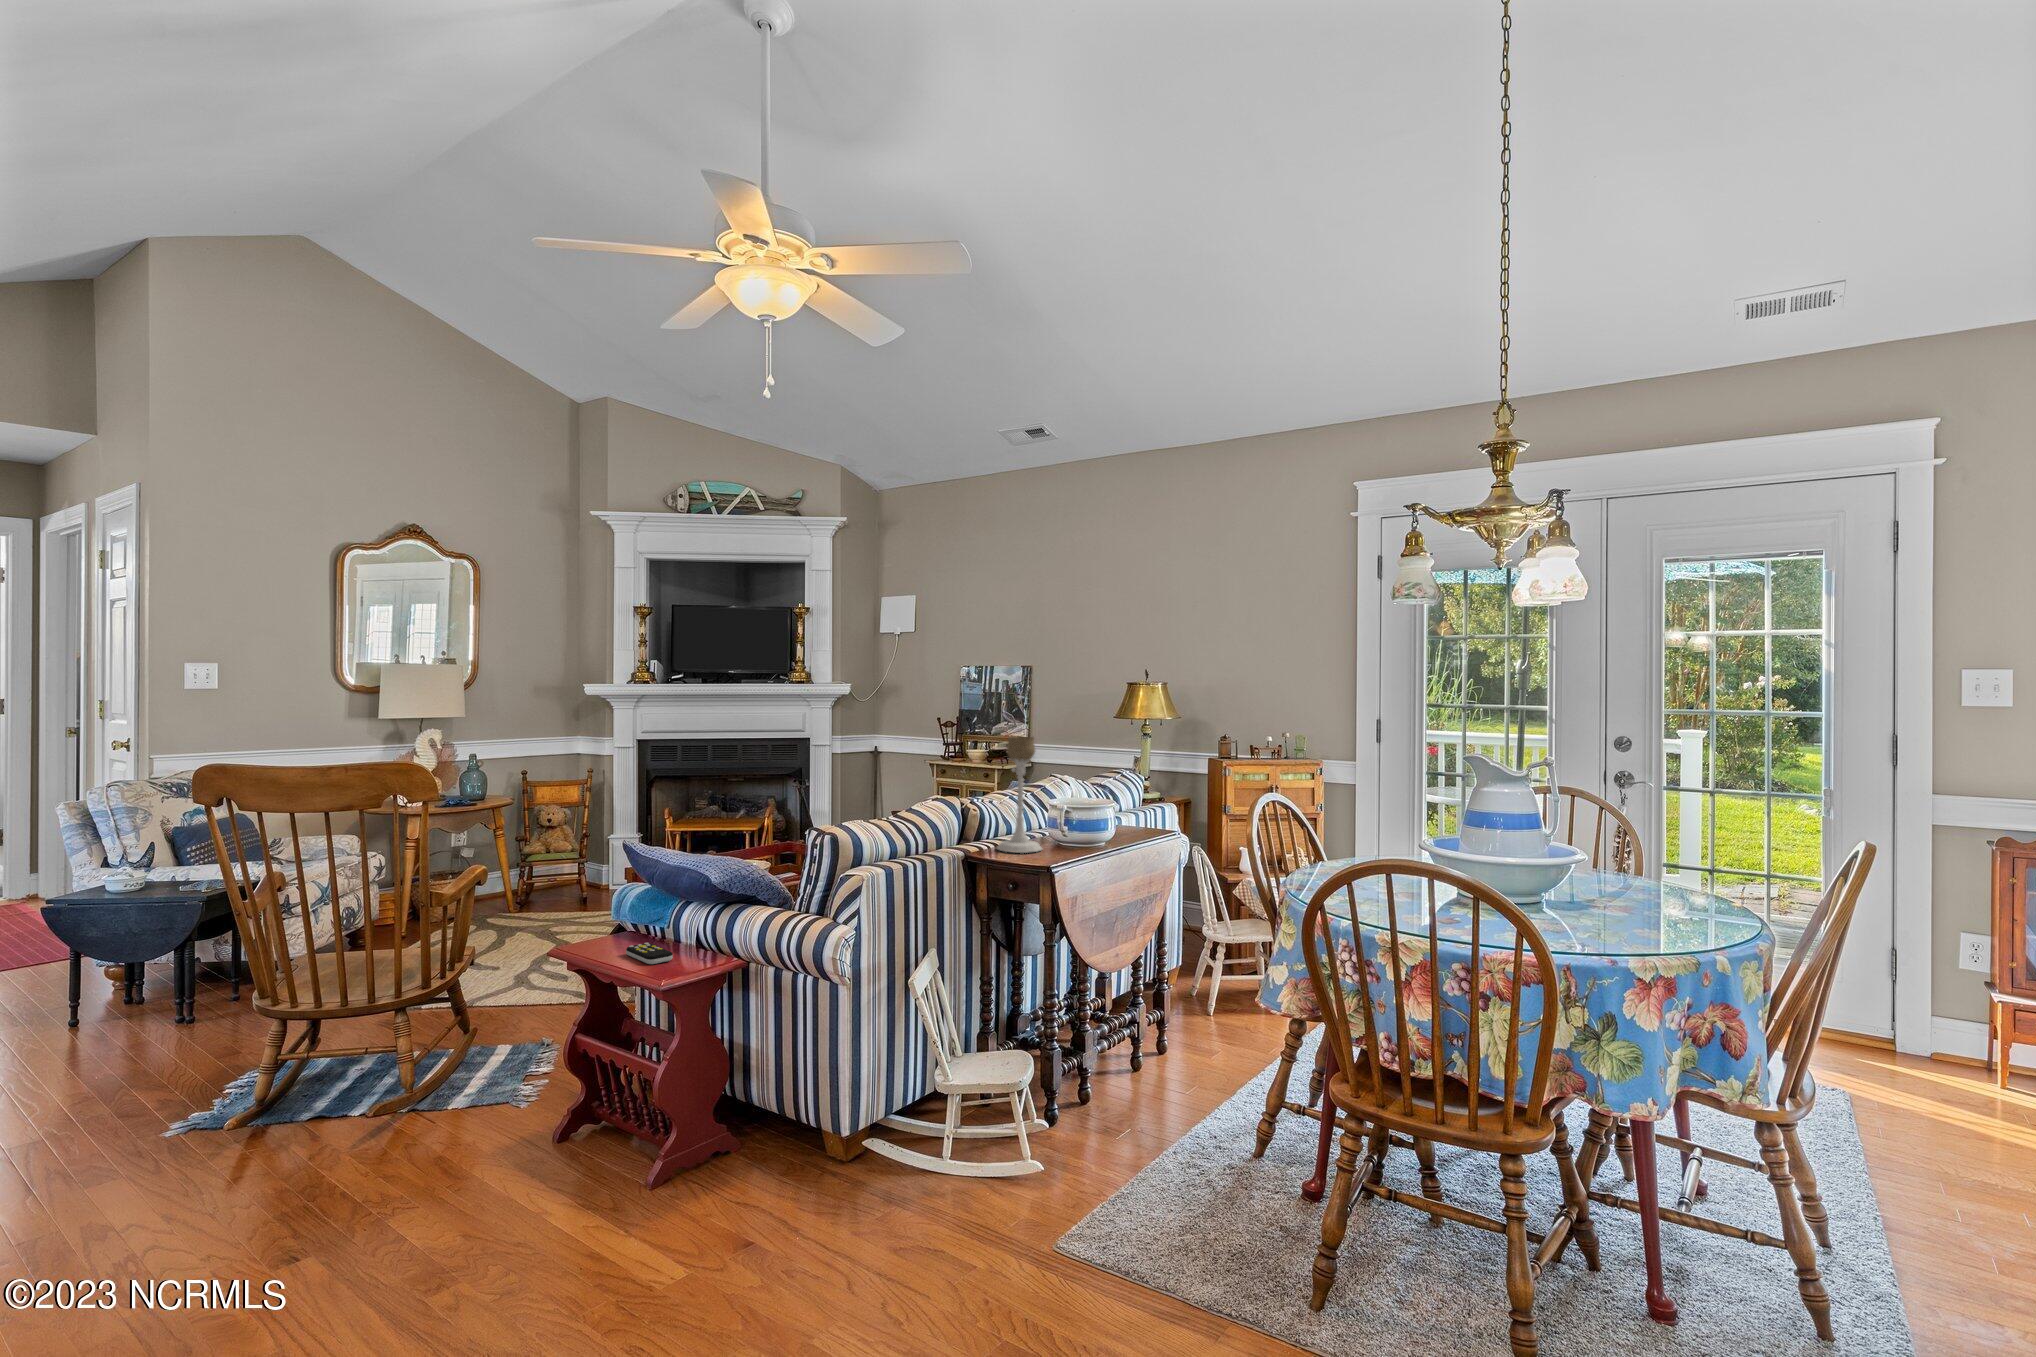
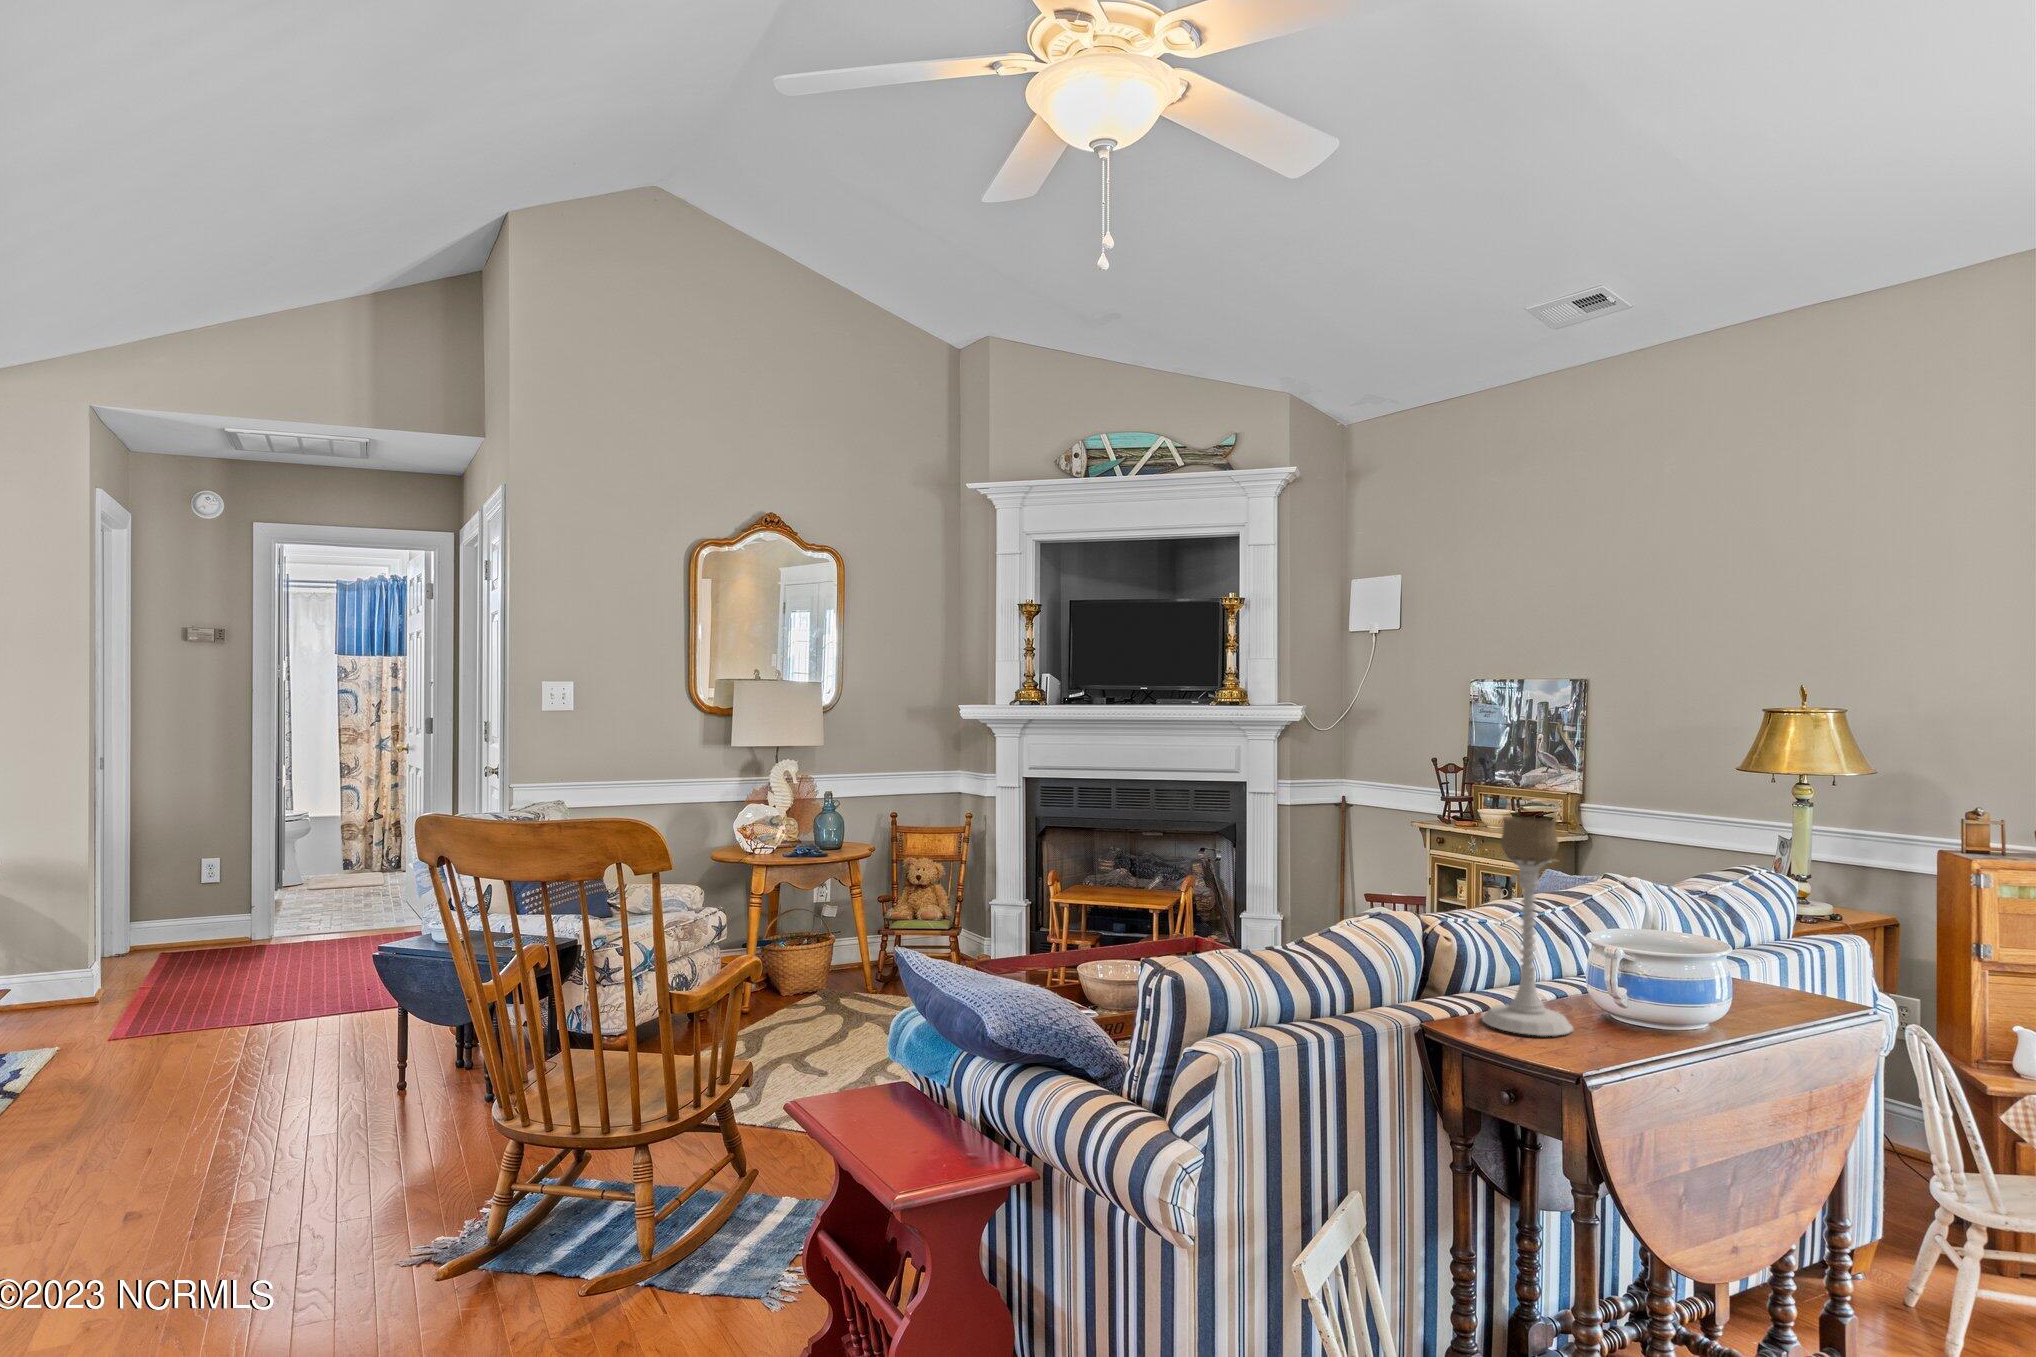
remote control: present [626,943,673,964] -> none [873,1112,931,1153]

